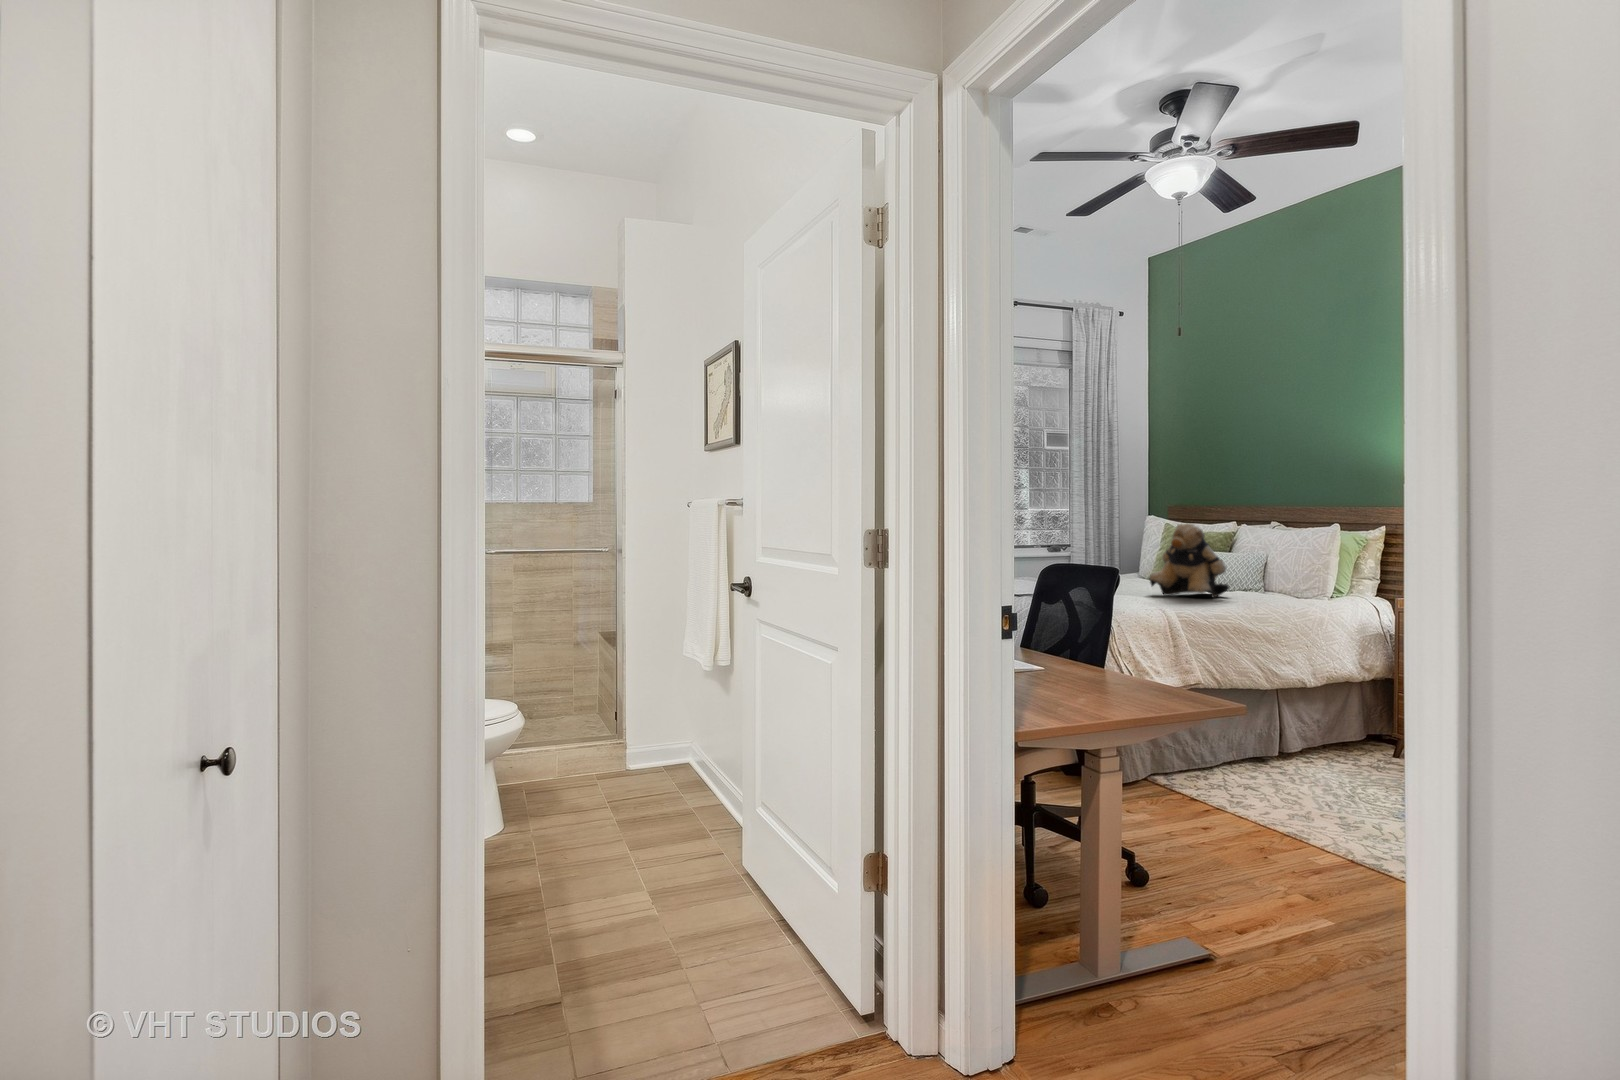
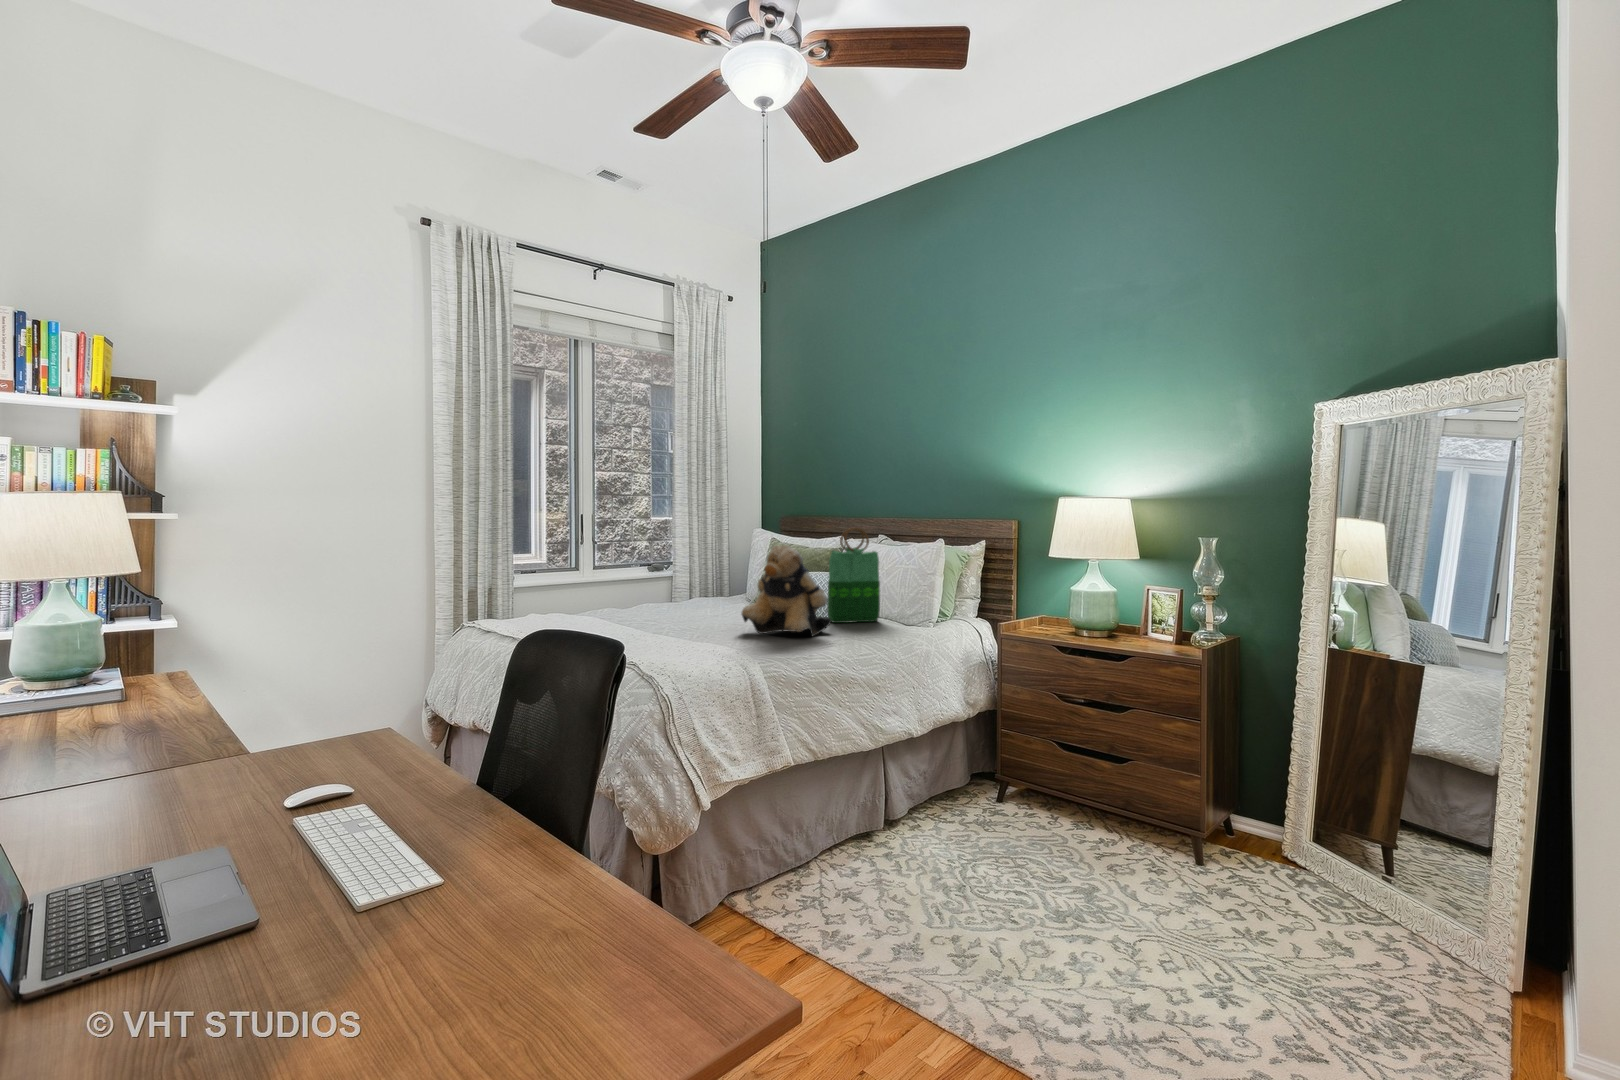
tote bag: none [1223,512,1274,593] -> present [827,528,880,623]

